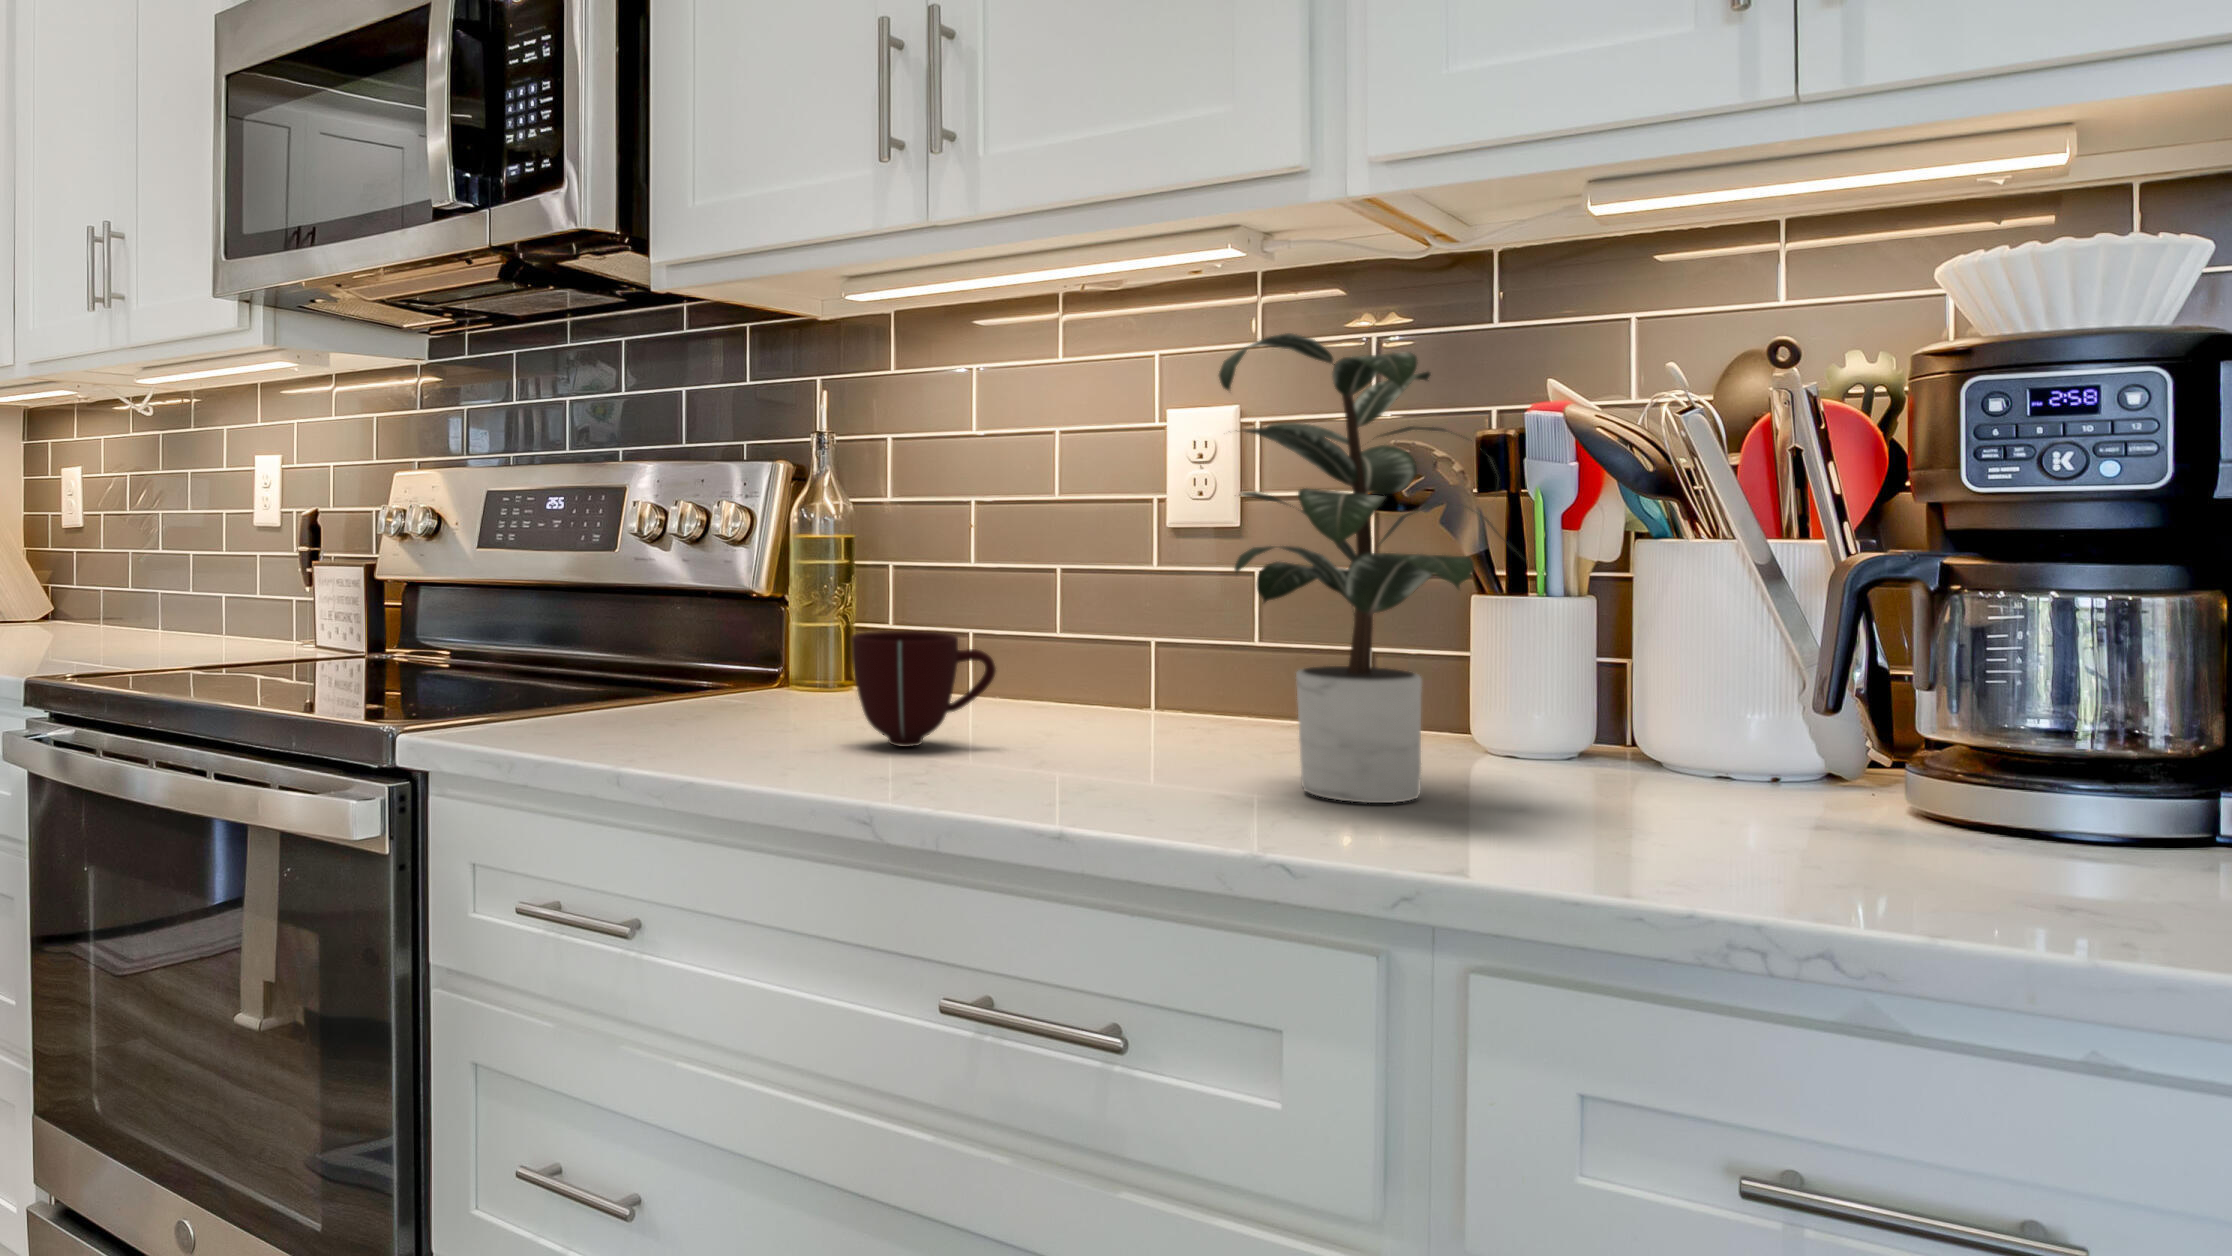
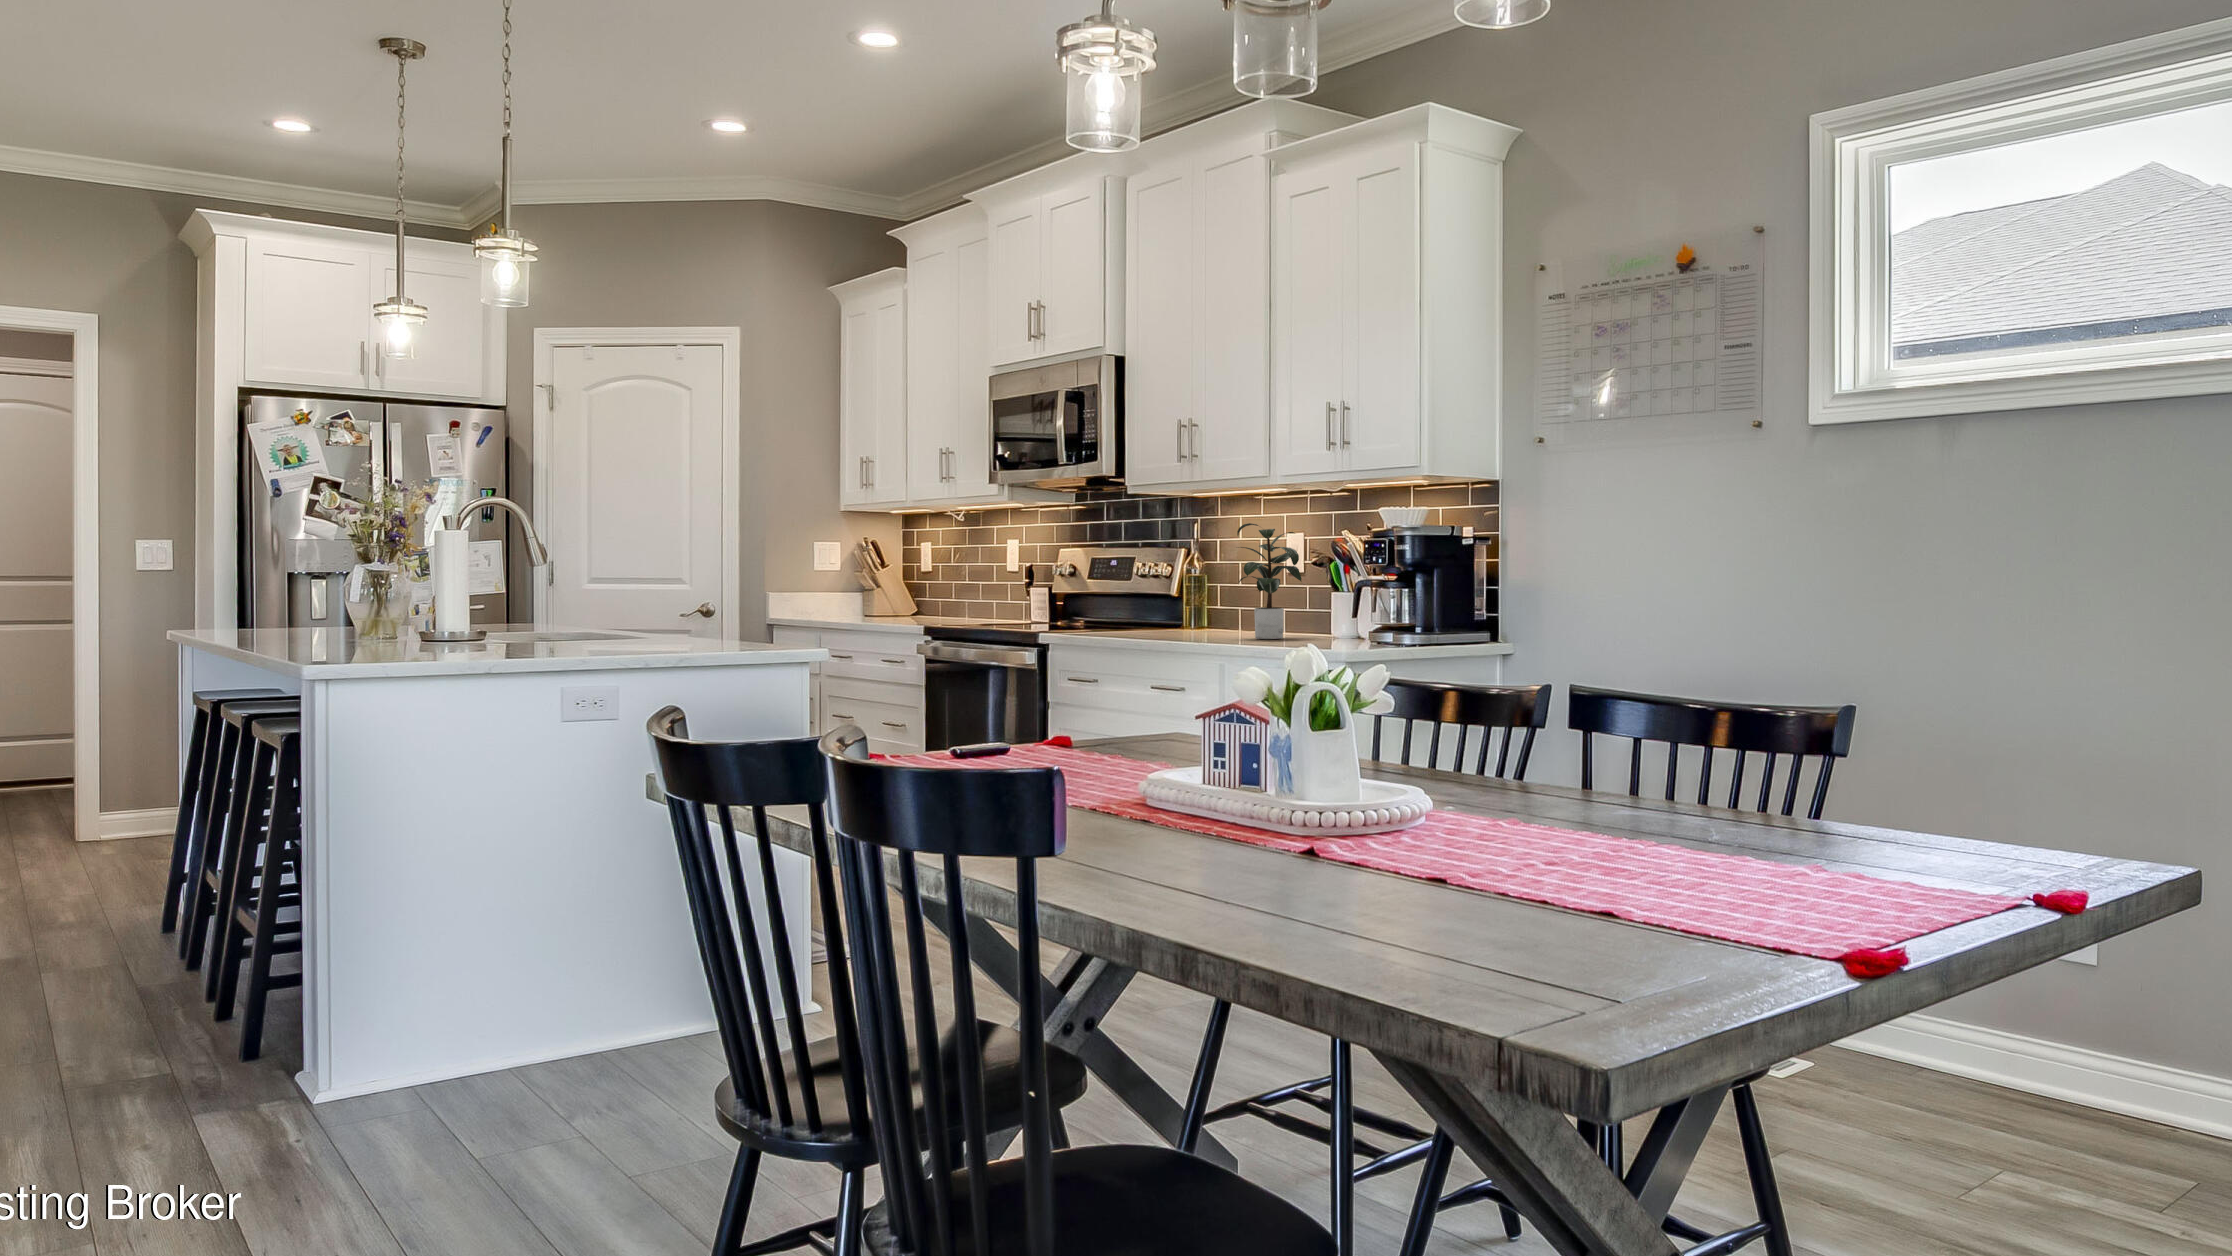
mug: present [851,631,996,747] -> none [1168,602,1208,634]

